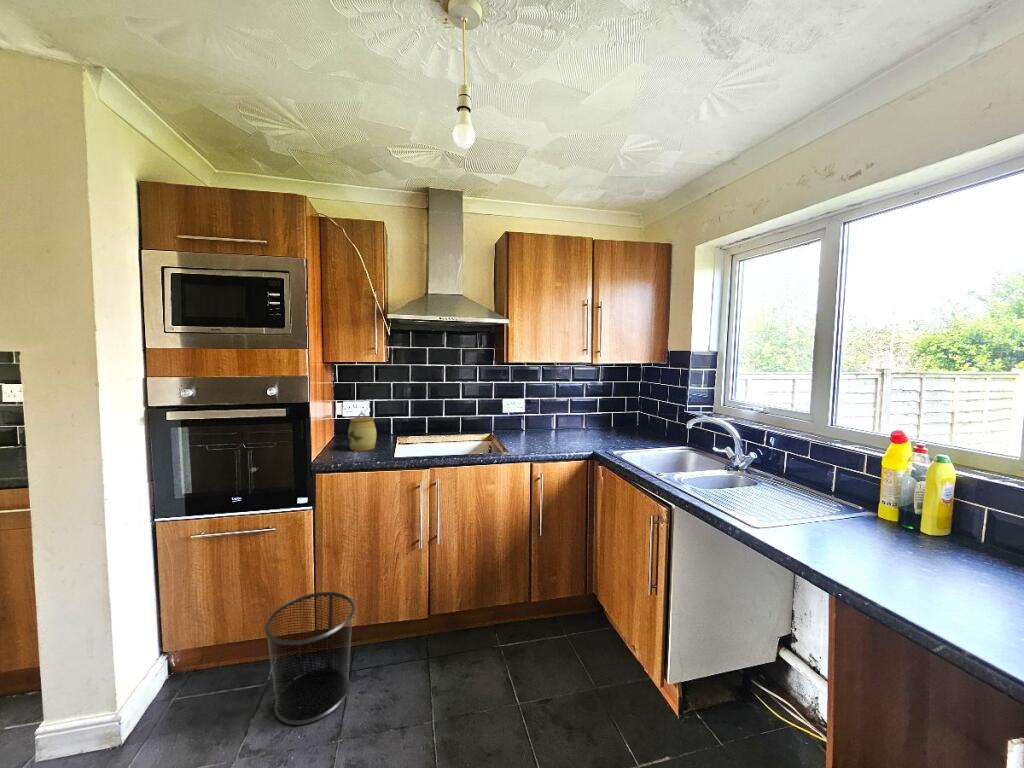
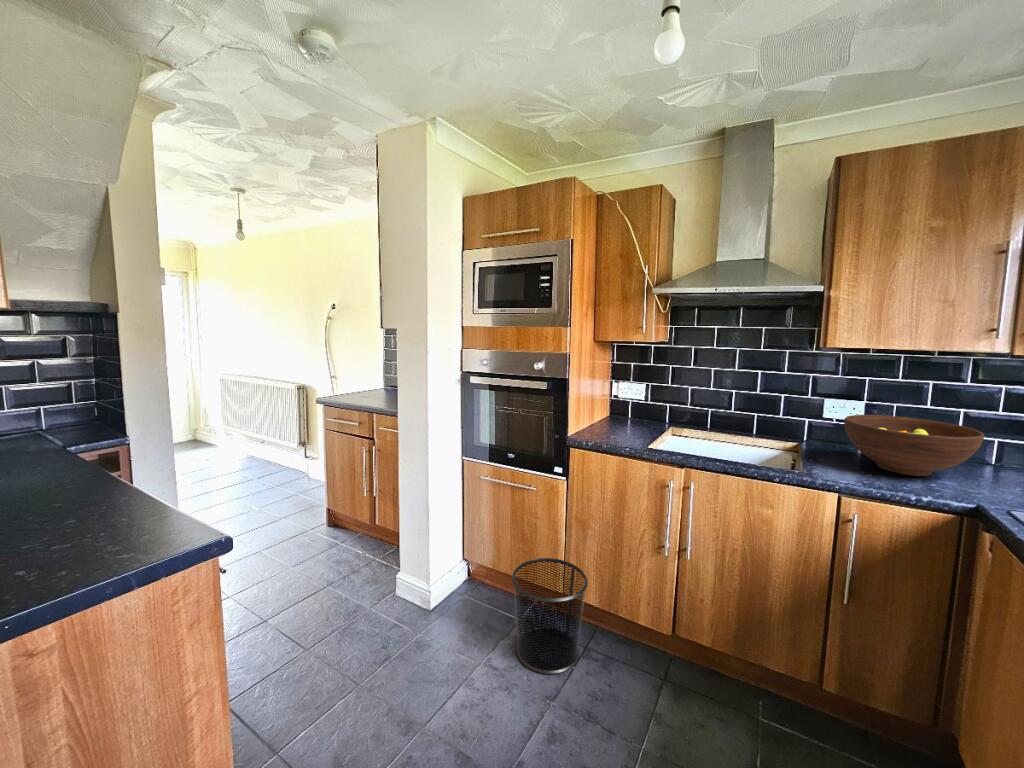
fruit bowl: none [522,407,587,443] -> present [844,415,984,476]
jar: present [348,412,377,451] -> none [612,394,643,435]

